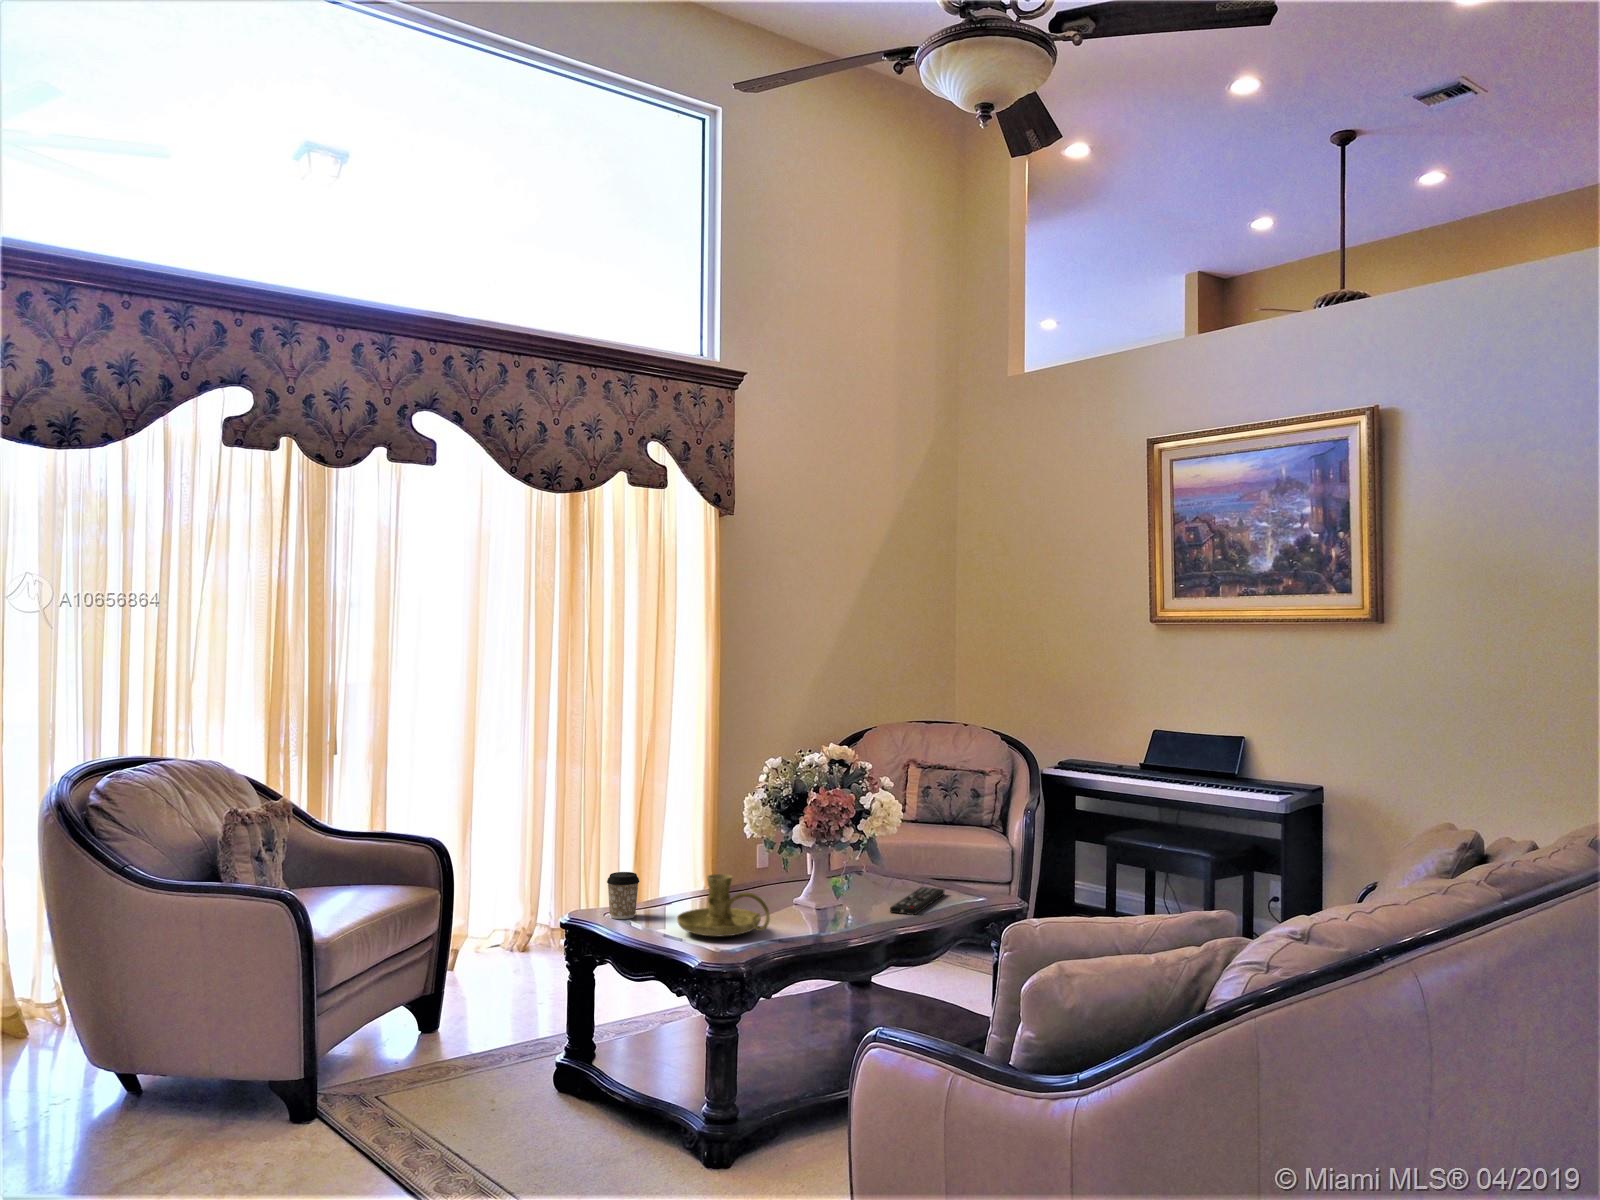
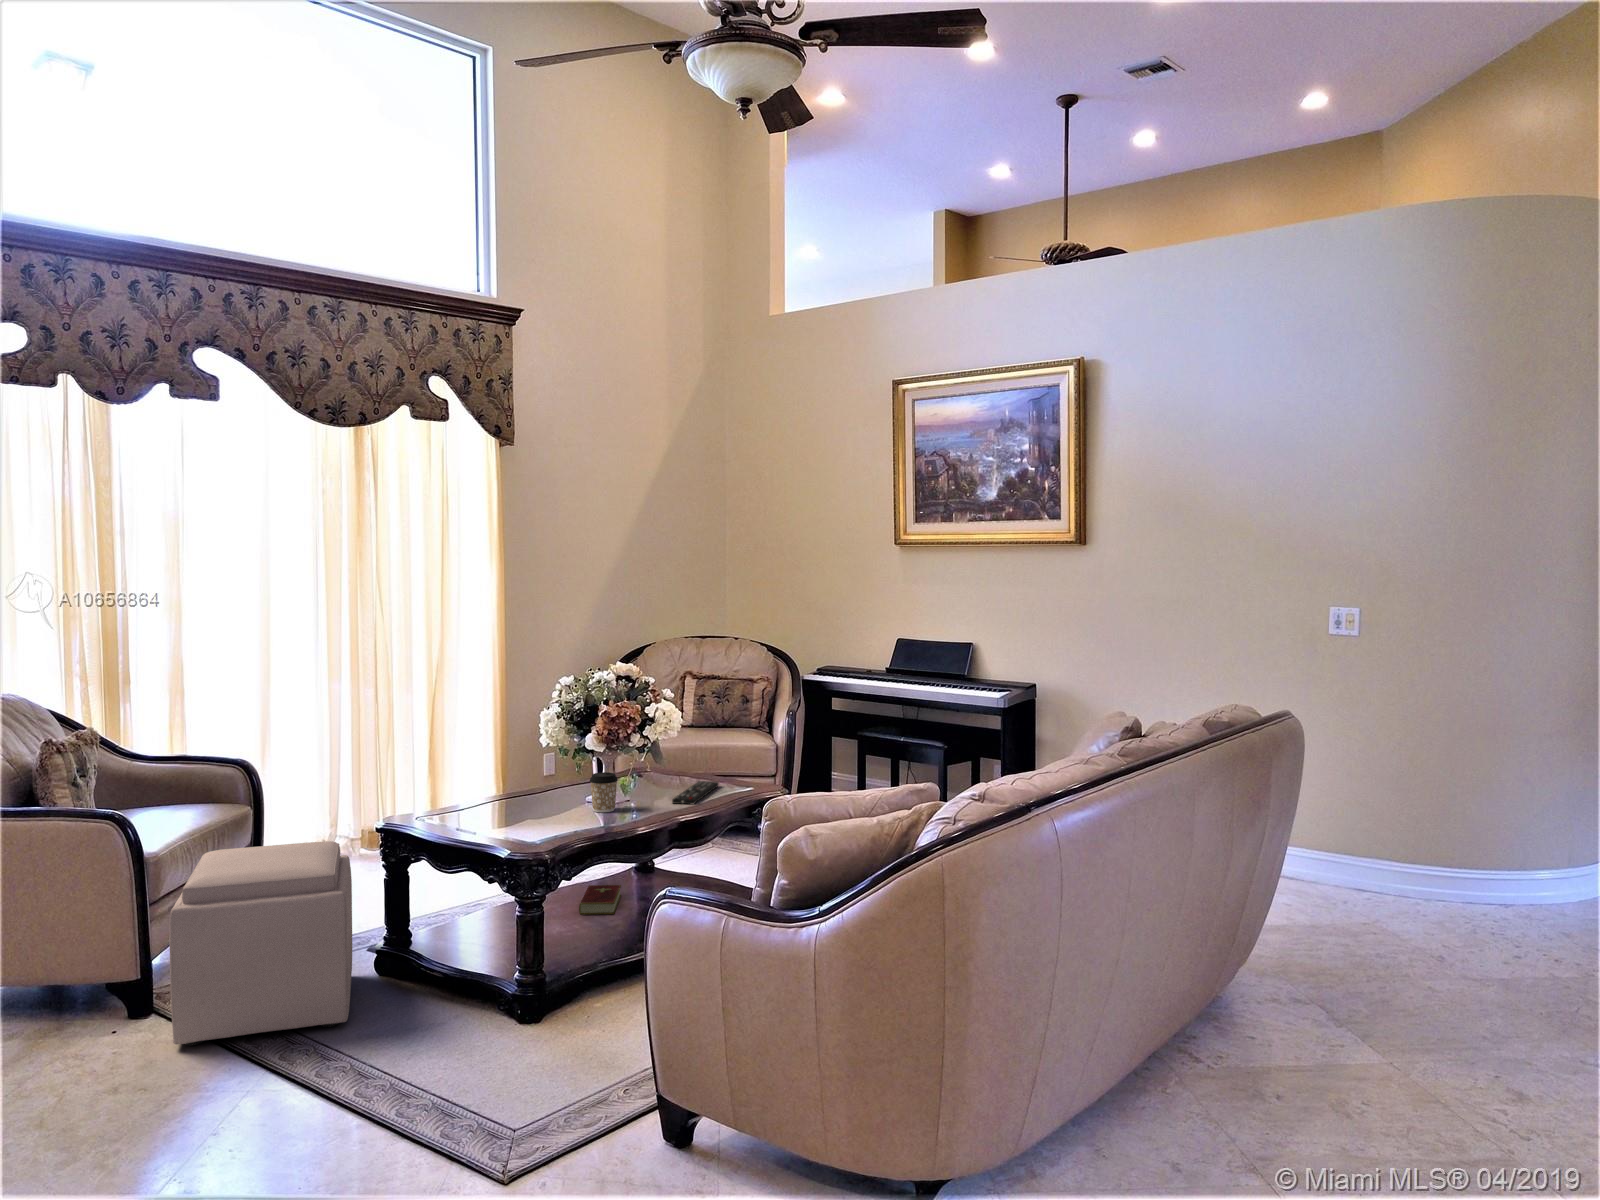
coffee cup: present [607,872,639,919] -> present [590,772,618,812]
candle holder: present [677,874,770,937] -> none [485,778,569,831]
ottoman: none [329,934,531,1160] -> present [169,841,352,1045]
hardcover book: none [781,1002,830,1040] -> present [579,885,621,915]

